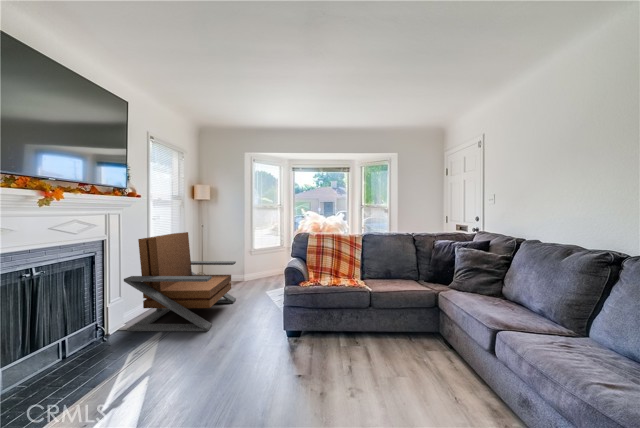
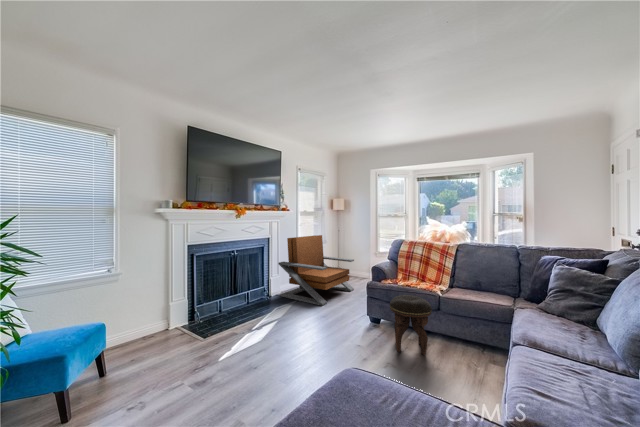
footstool: none [326,297,374,369] -> present [390,295,432,355]

